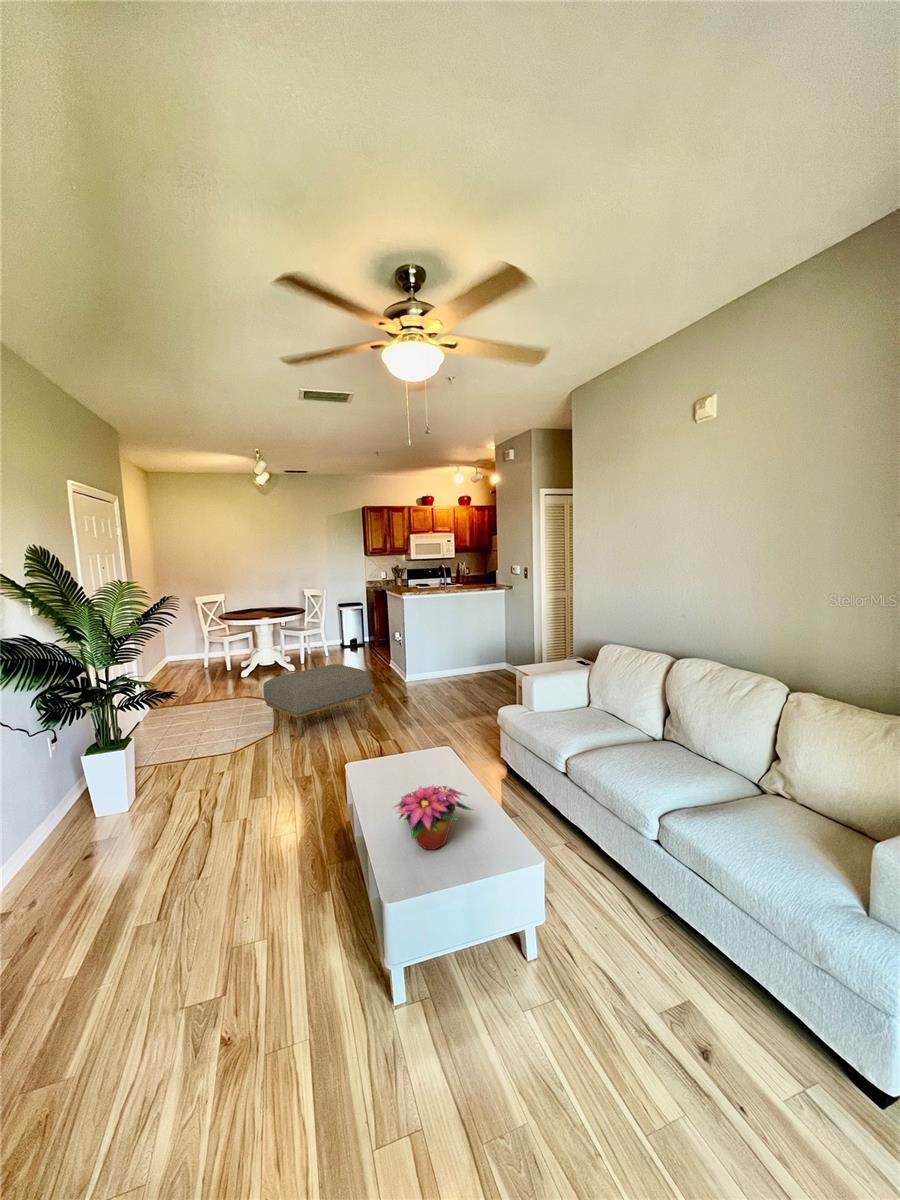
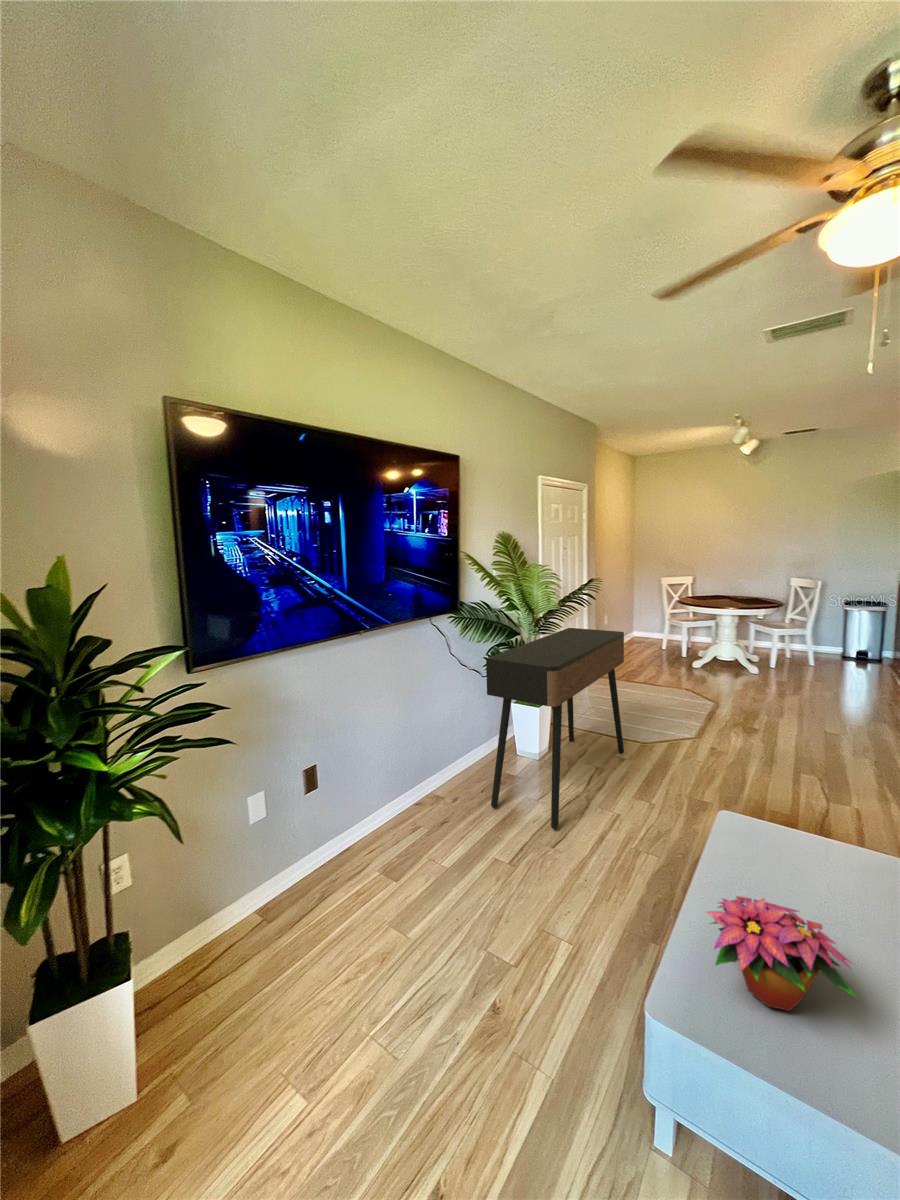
console table: none [71,648,220,885] -> present [486,628,624,830]
ottoman: present [263,664,371,737] -> none [691,677,844,758]

